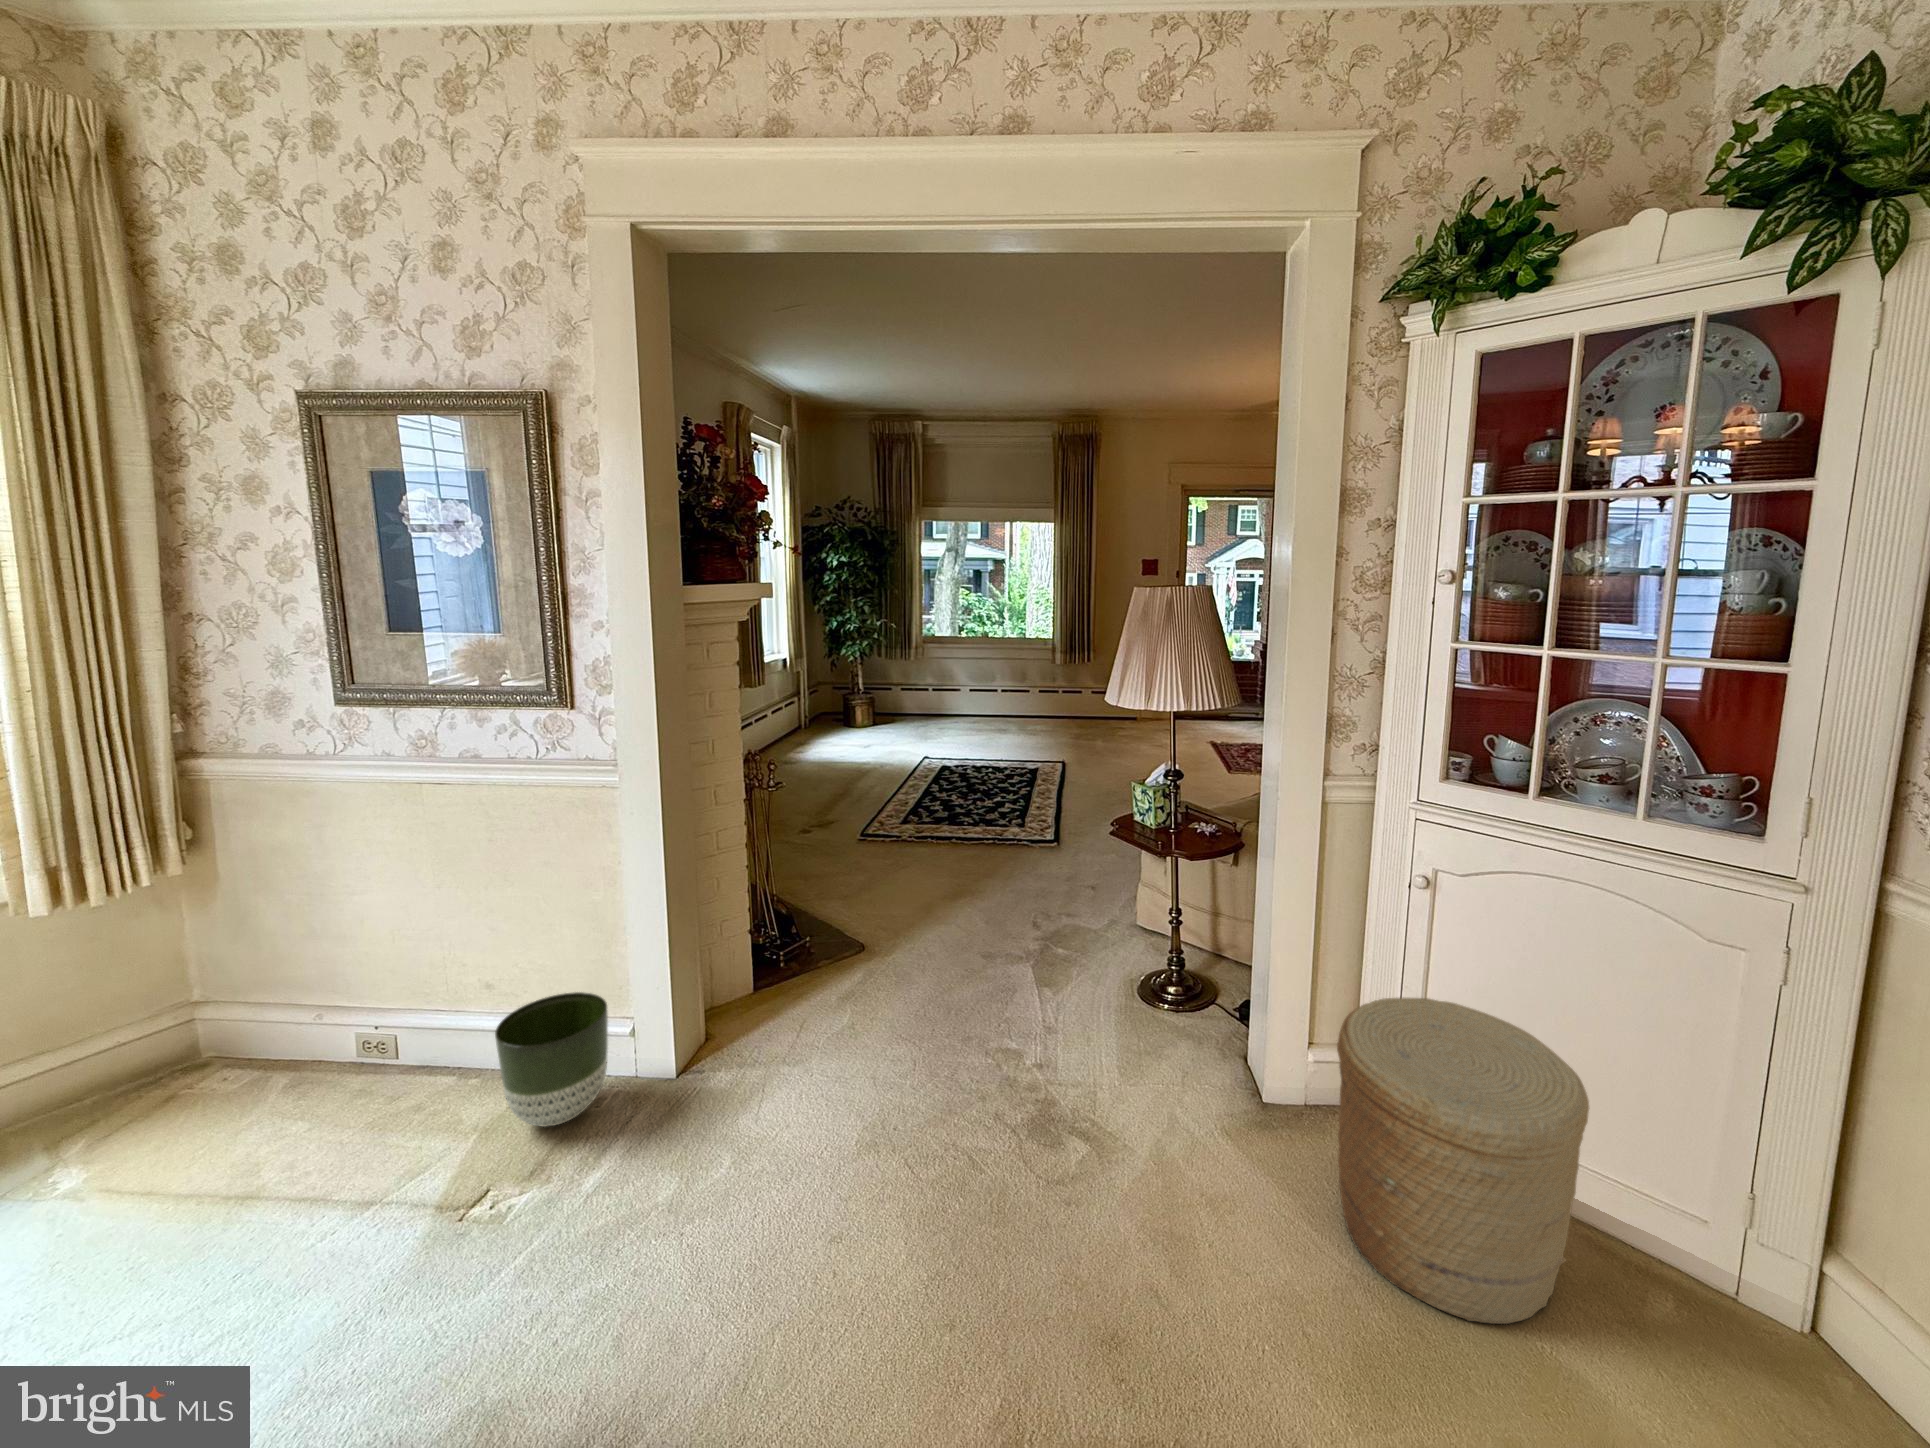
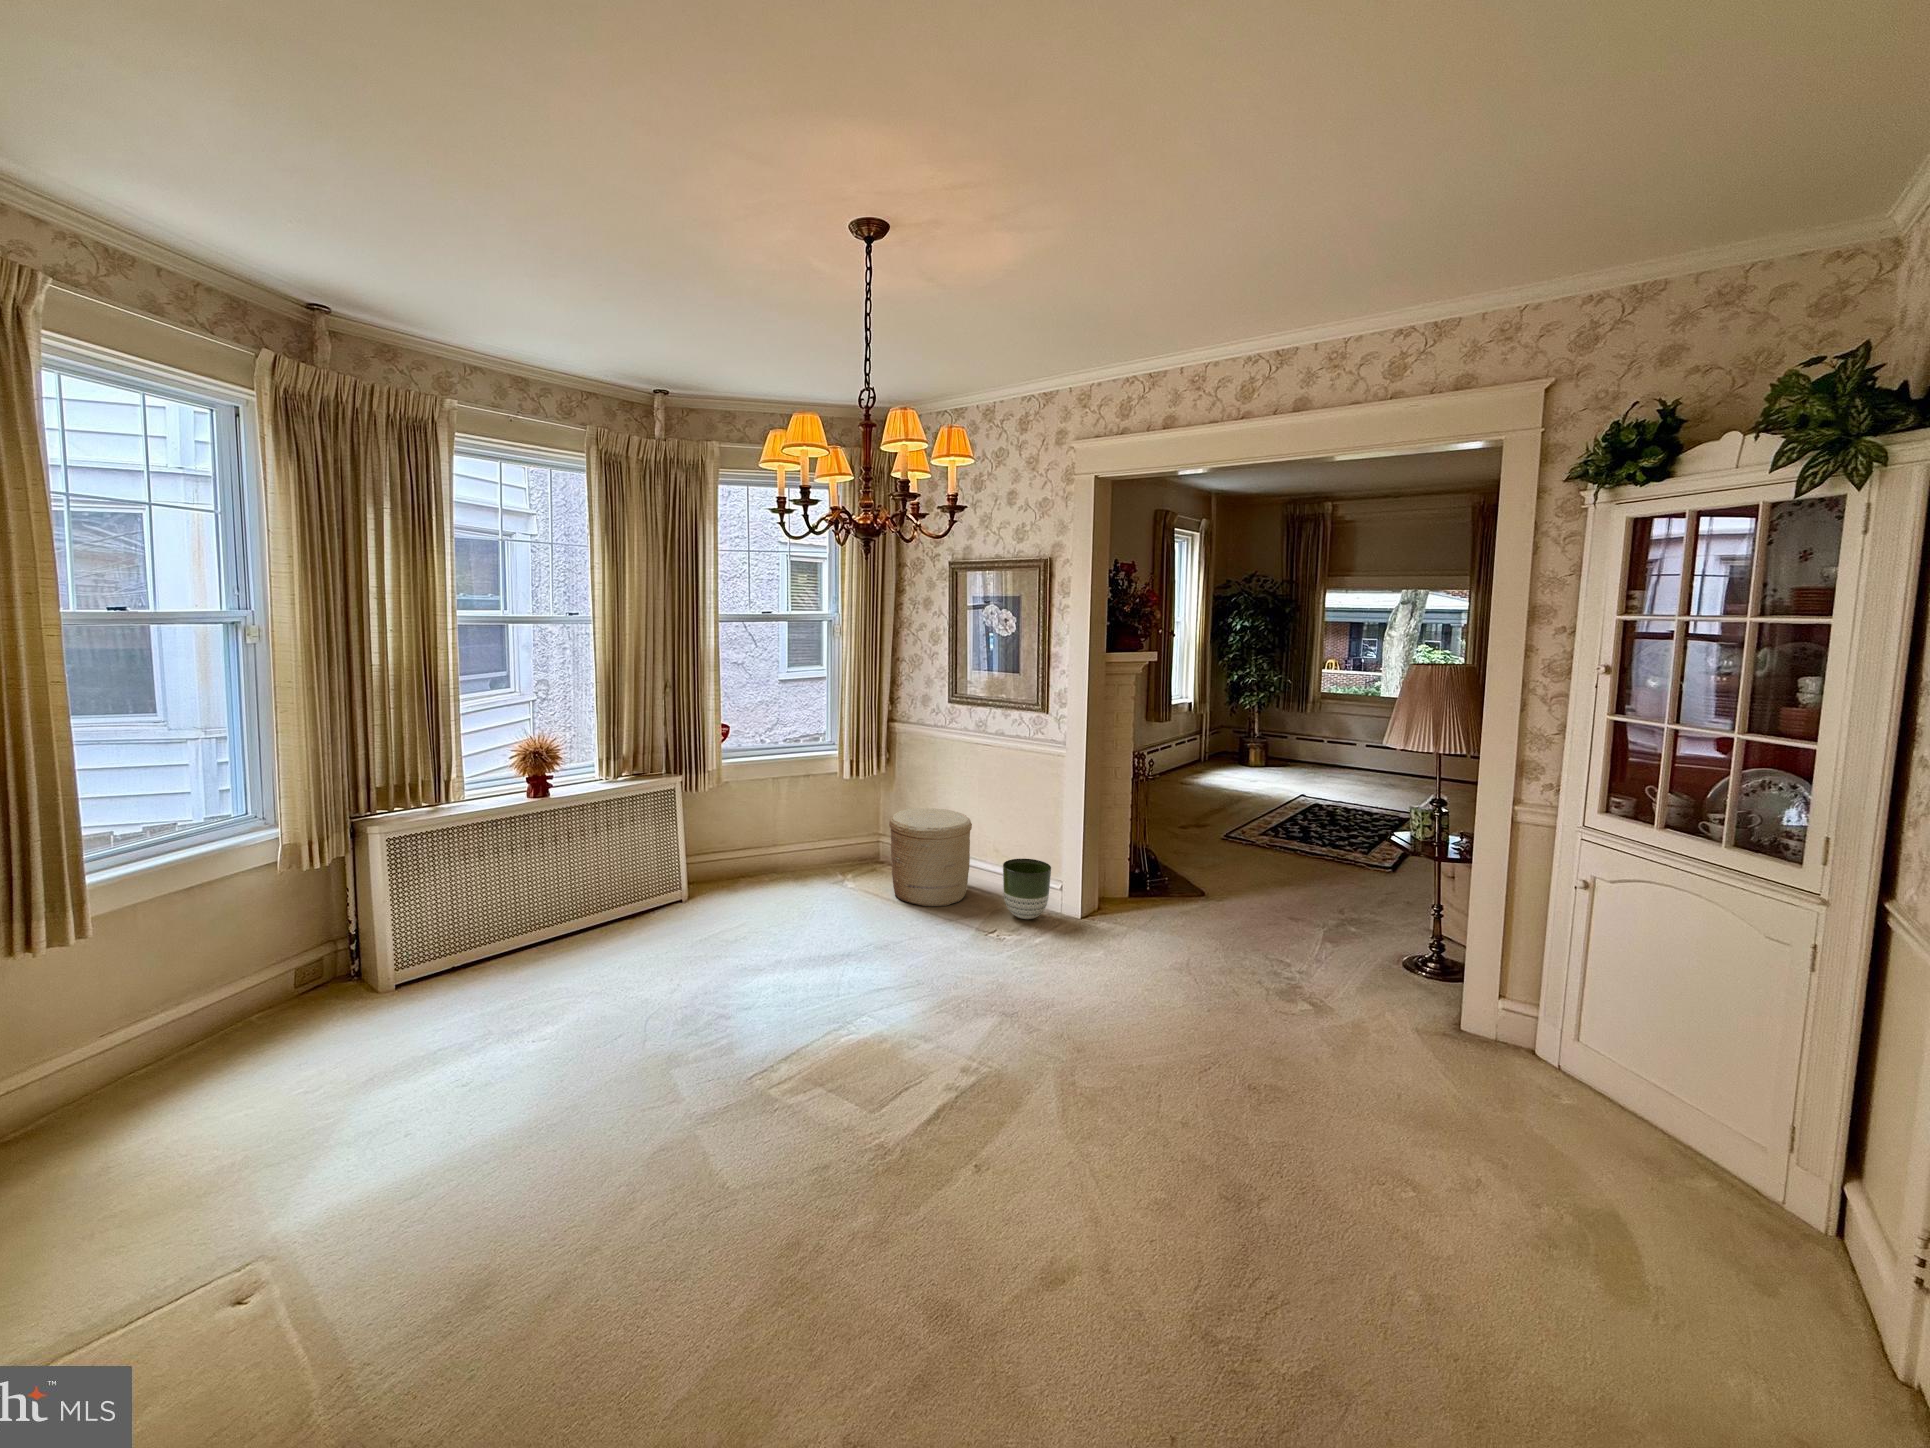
woven basket: present [1337,998,1589,1324] -> present [889,808,972,906]

